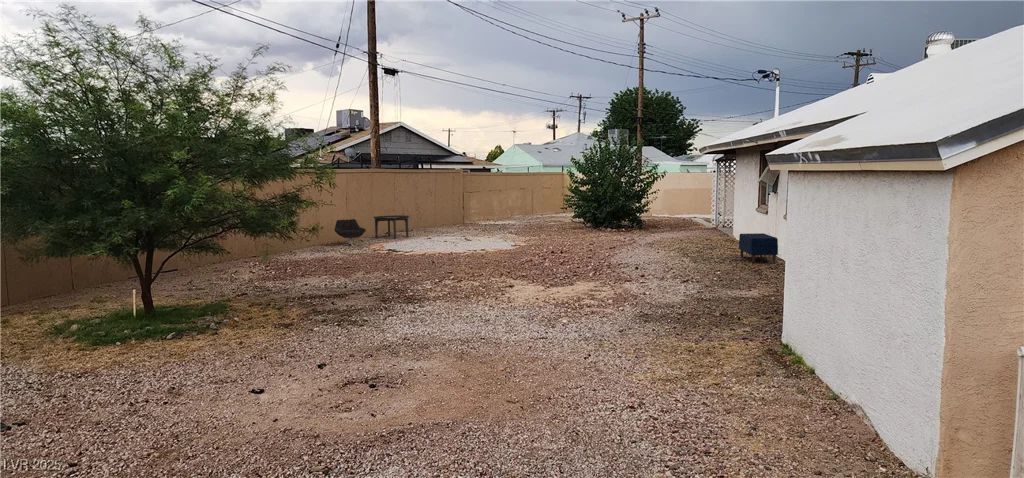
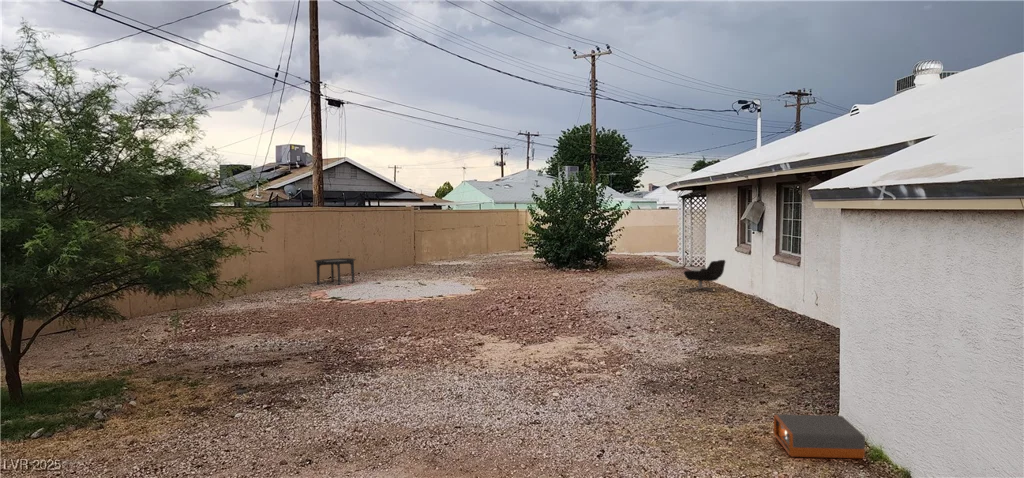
lounge chair: present [334,219,366,246] -> present [684,260,725,290]
bench: present [739,233,778,263] -> none [726,275,772,309]
storage box: none [726,333,790,365] -> present [774,415,865,458]

